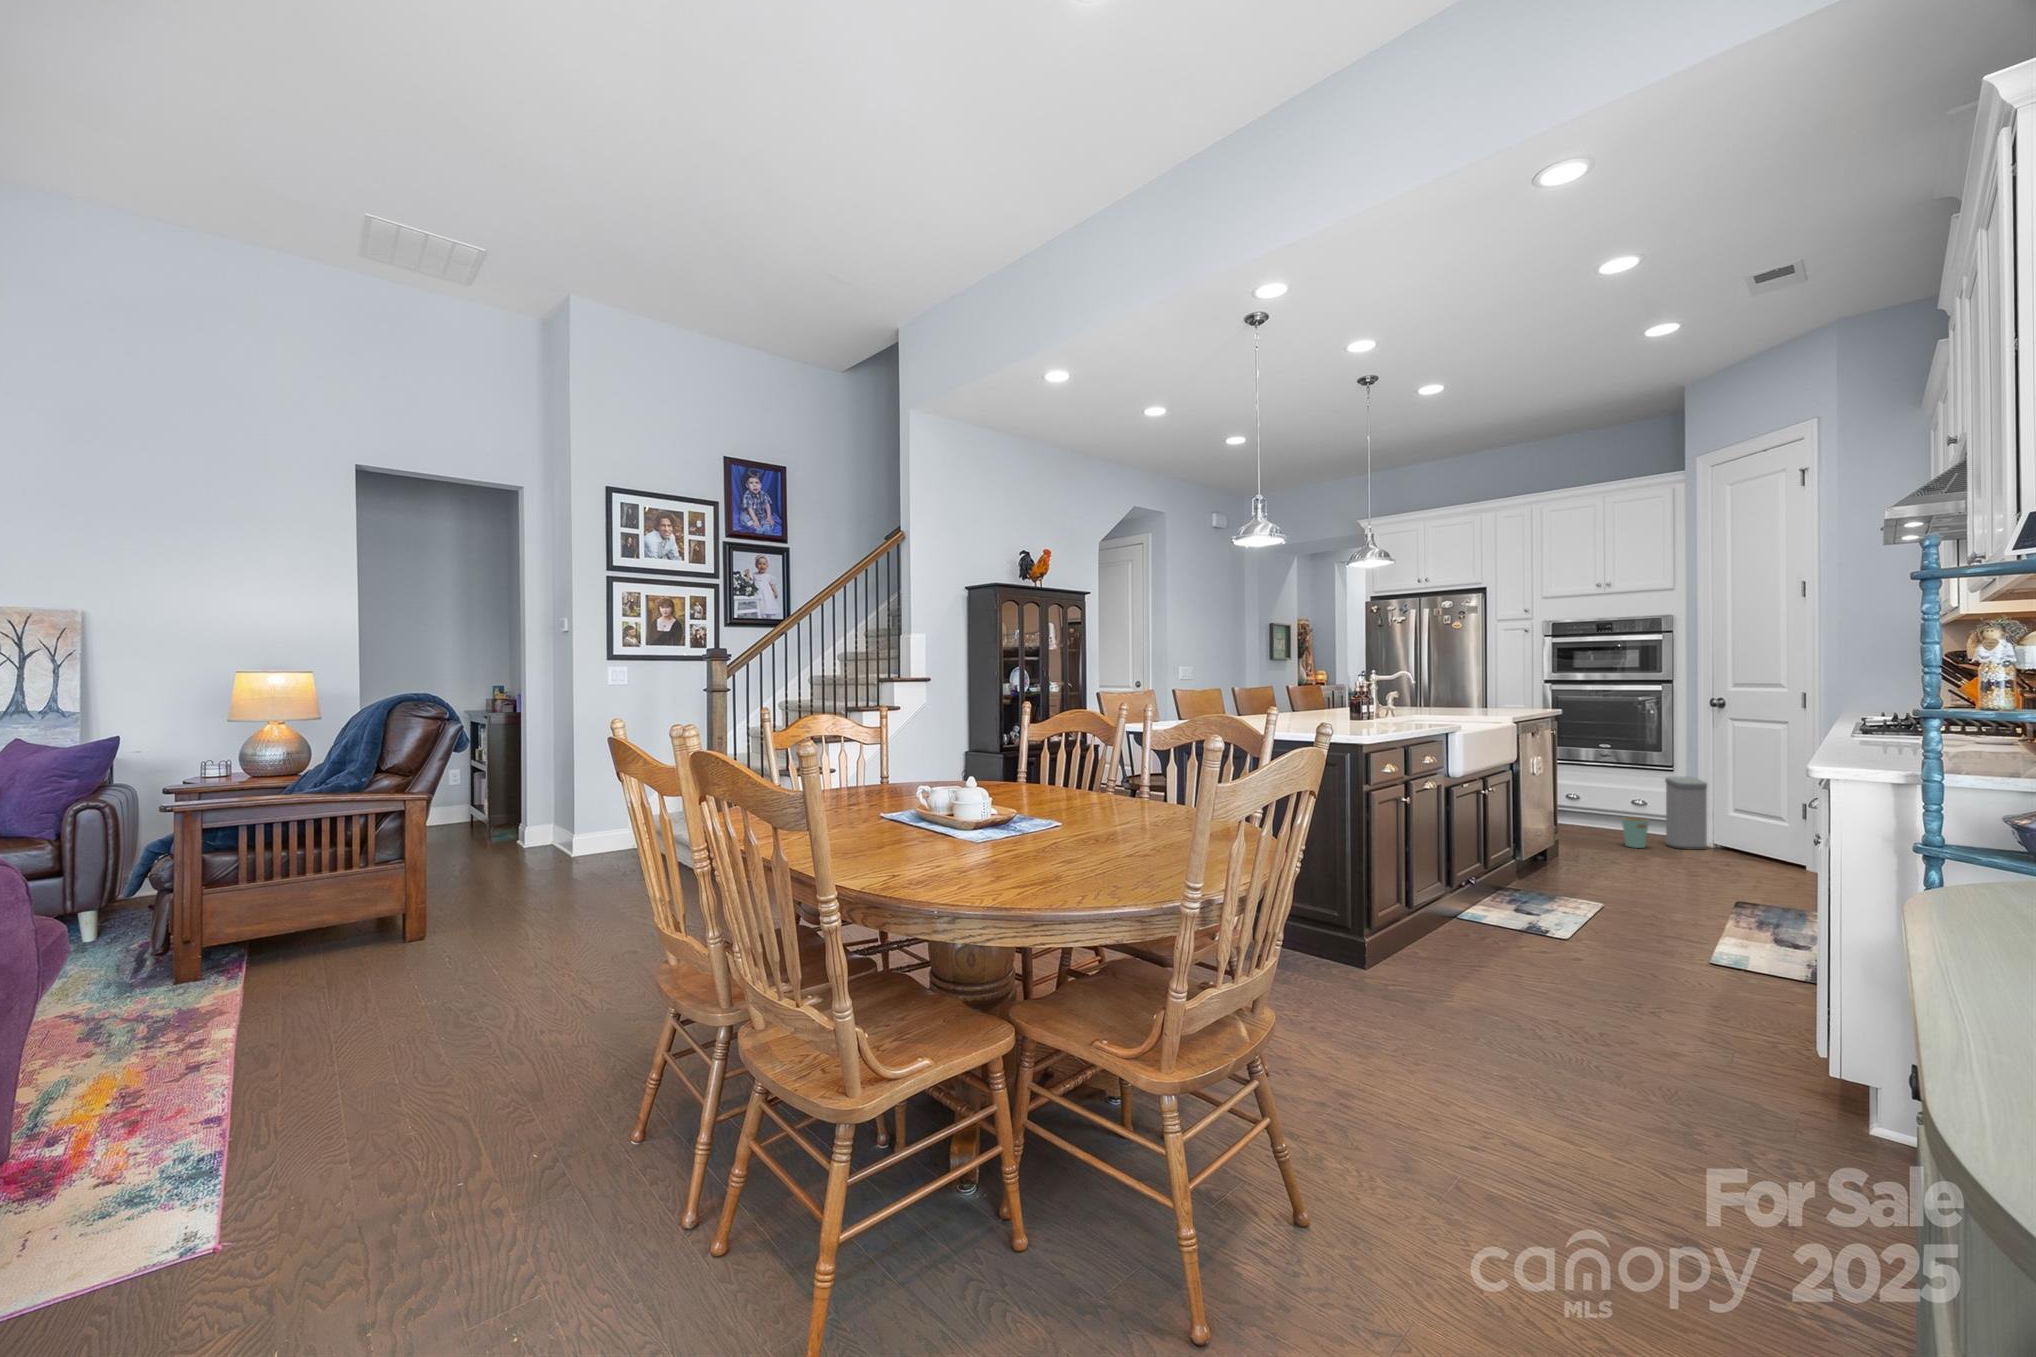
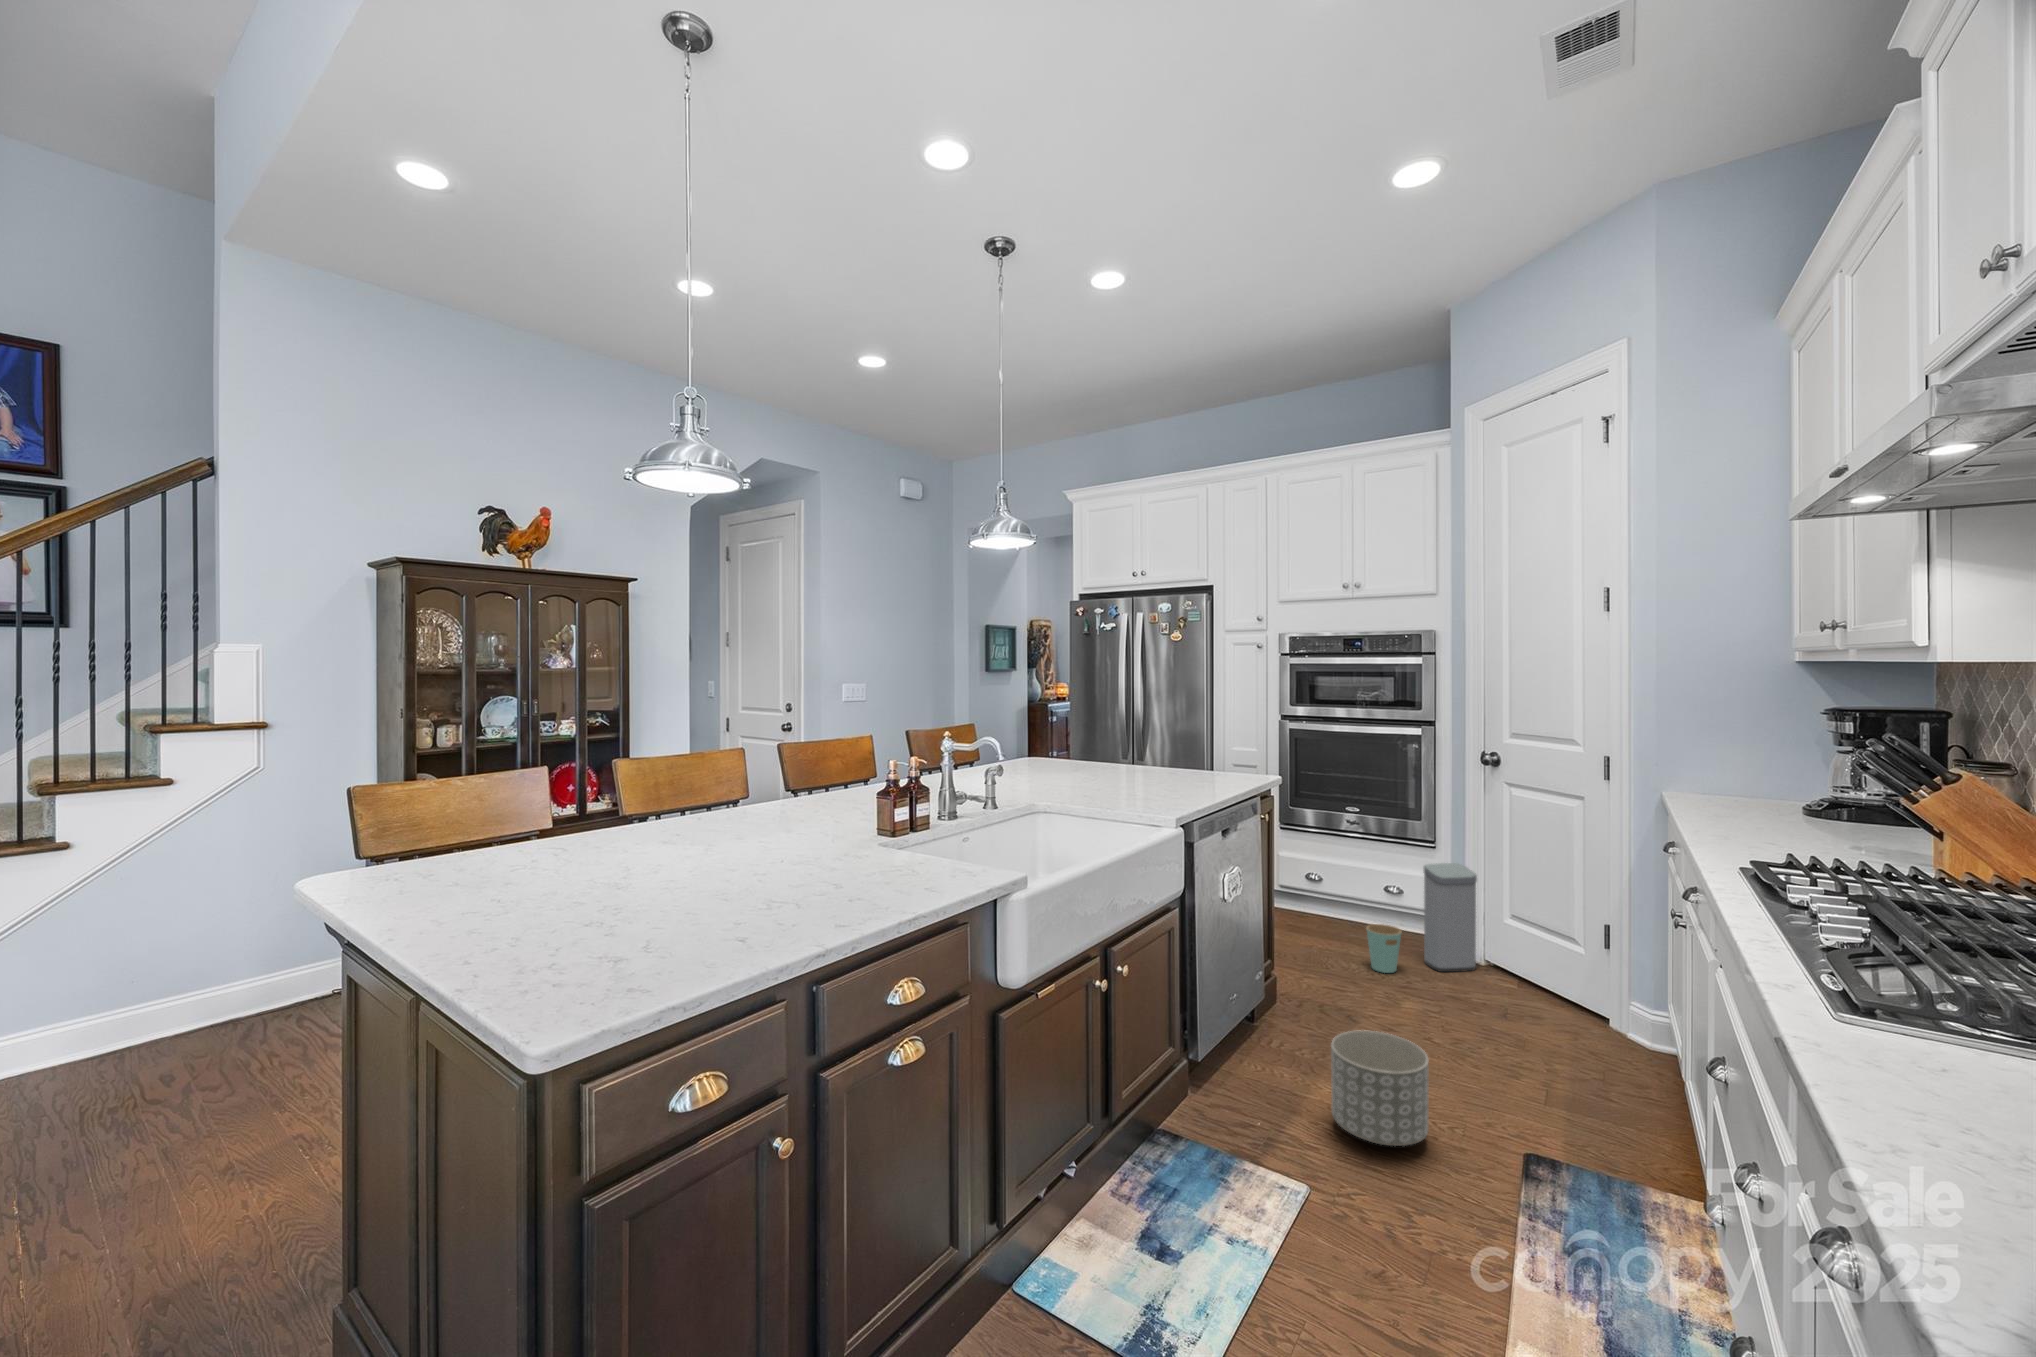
planter: none [1615,841,1680,898] -> present [1331,1030,1428,1146]

